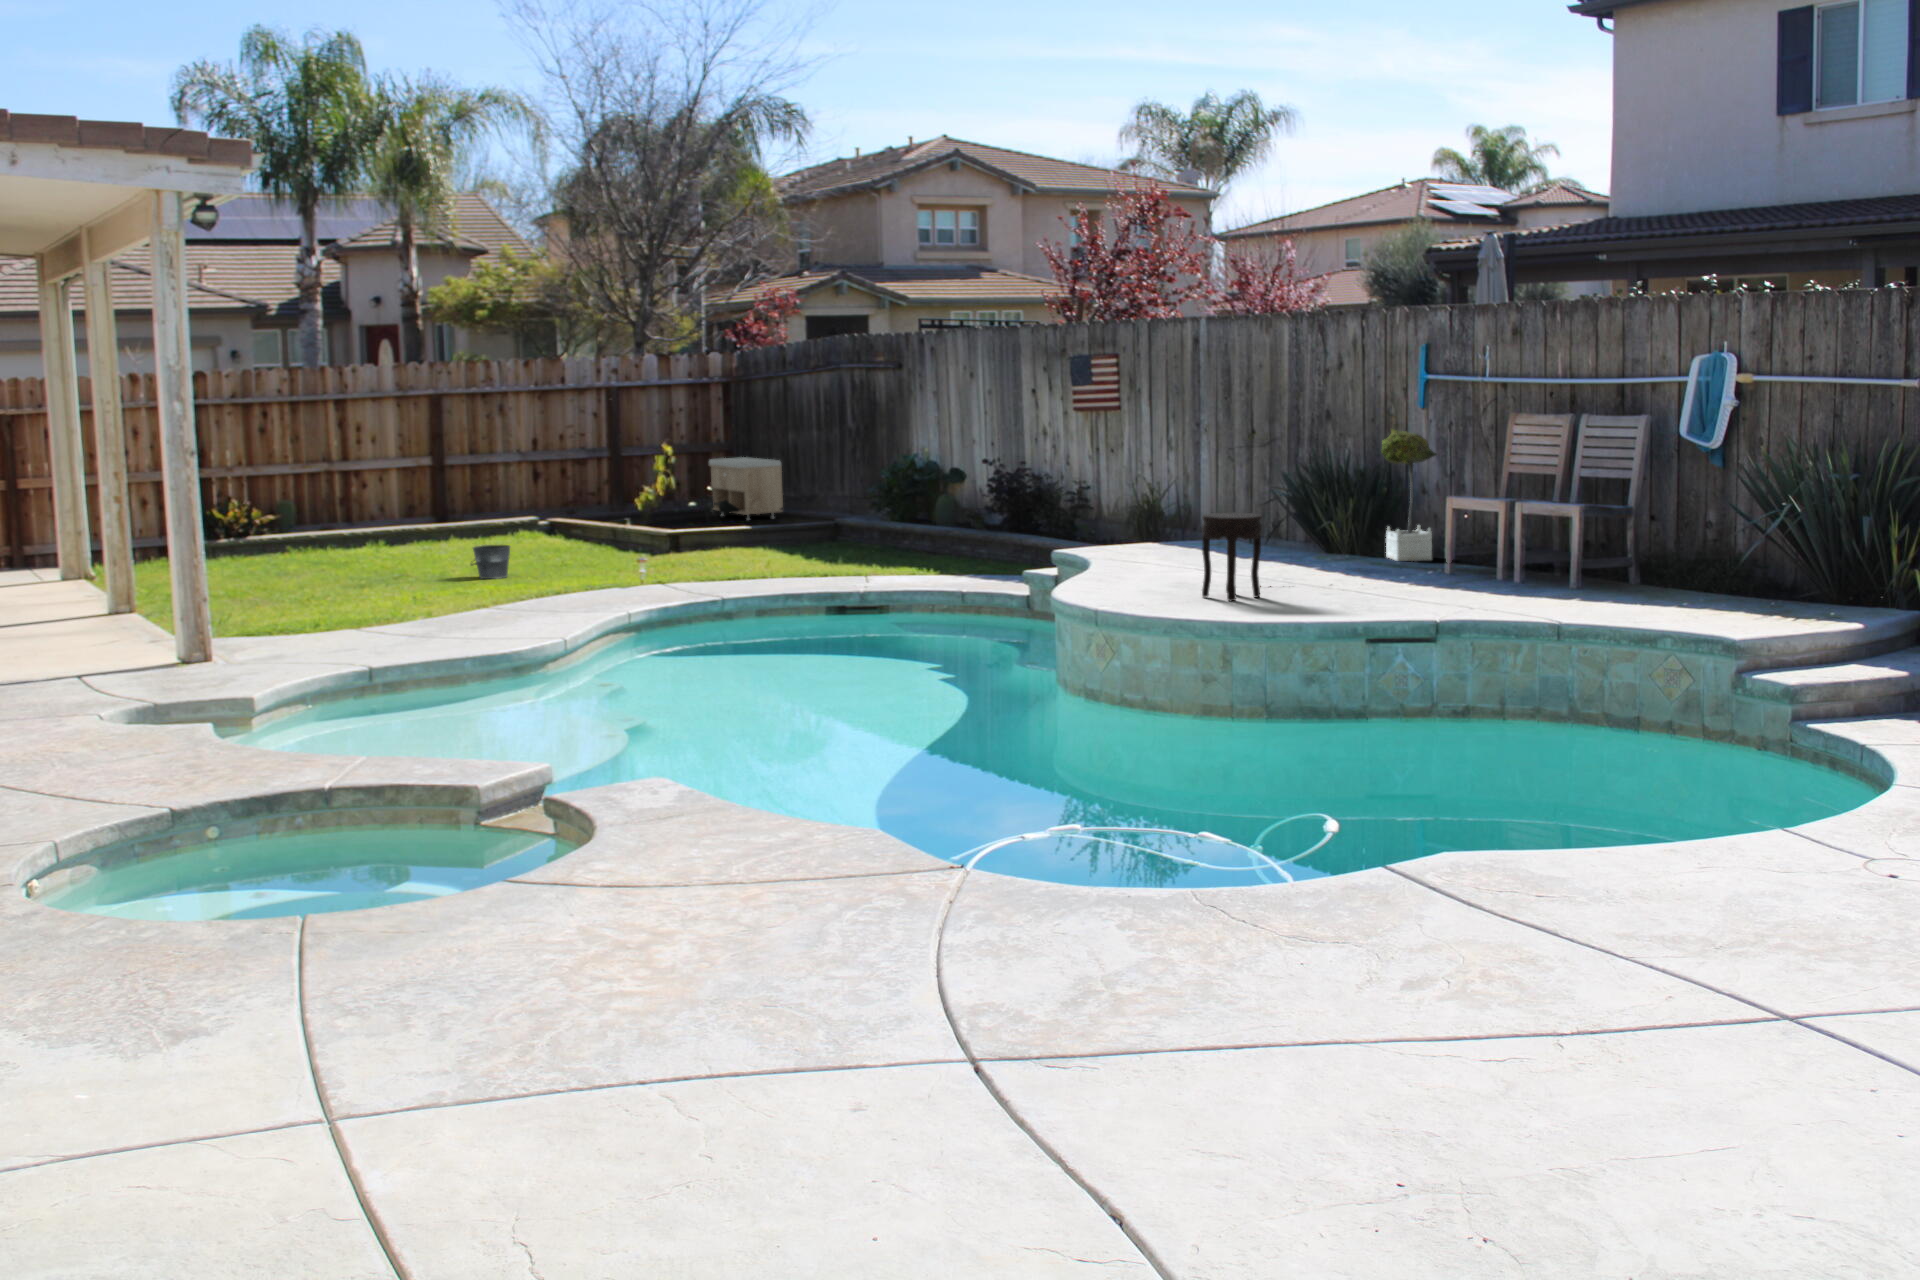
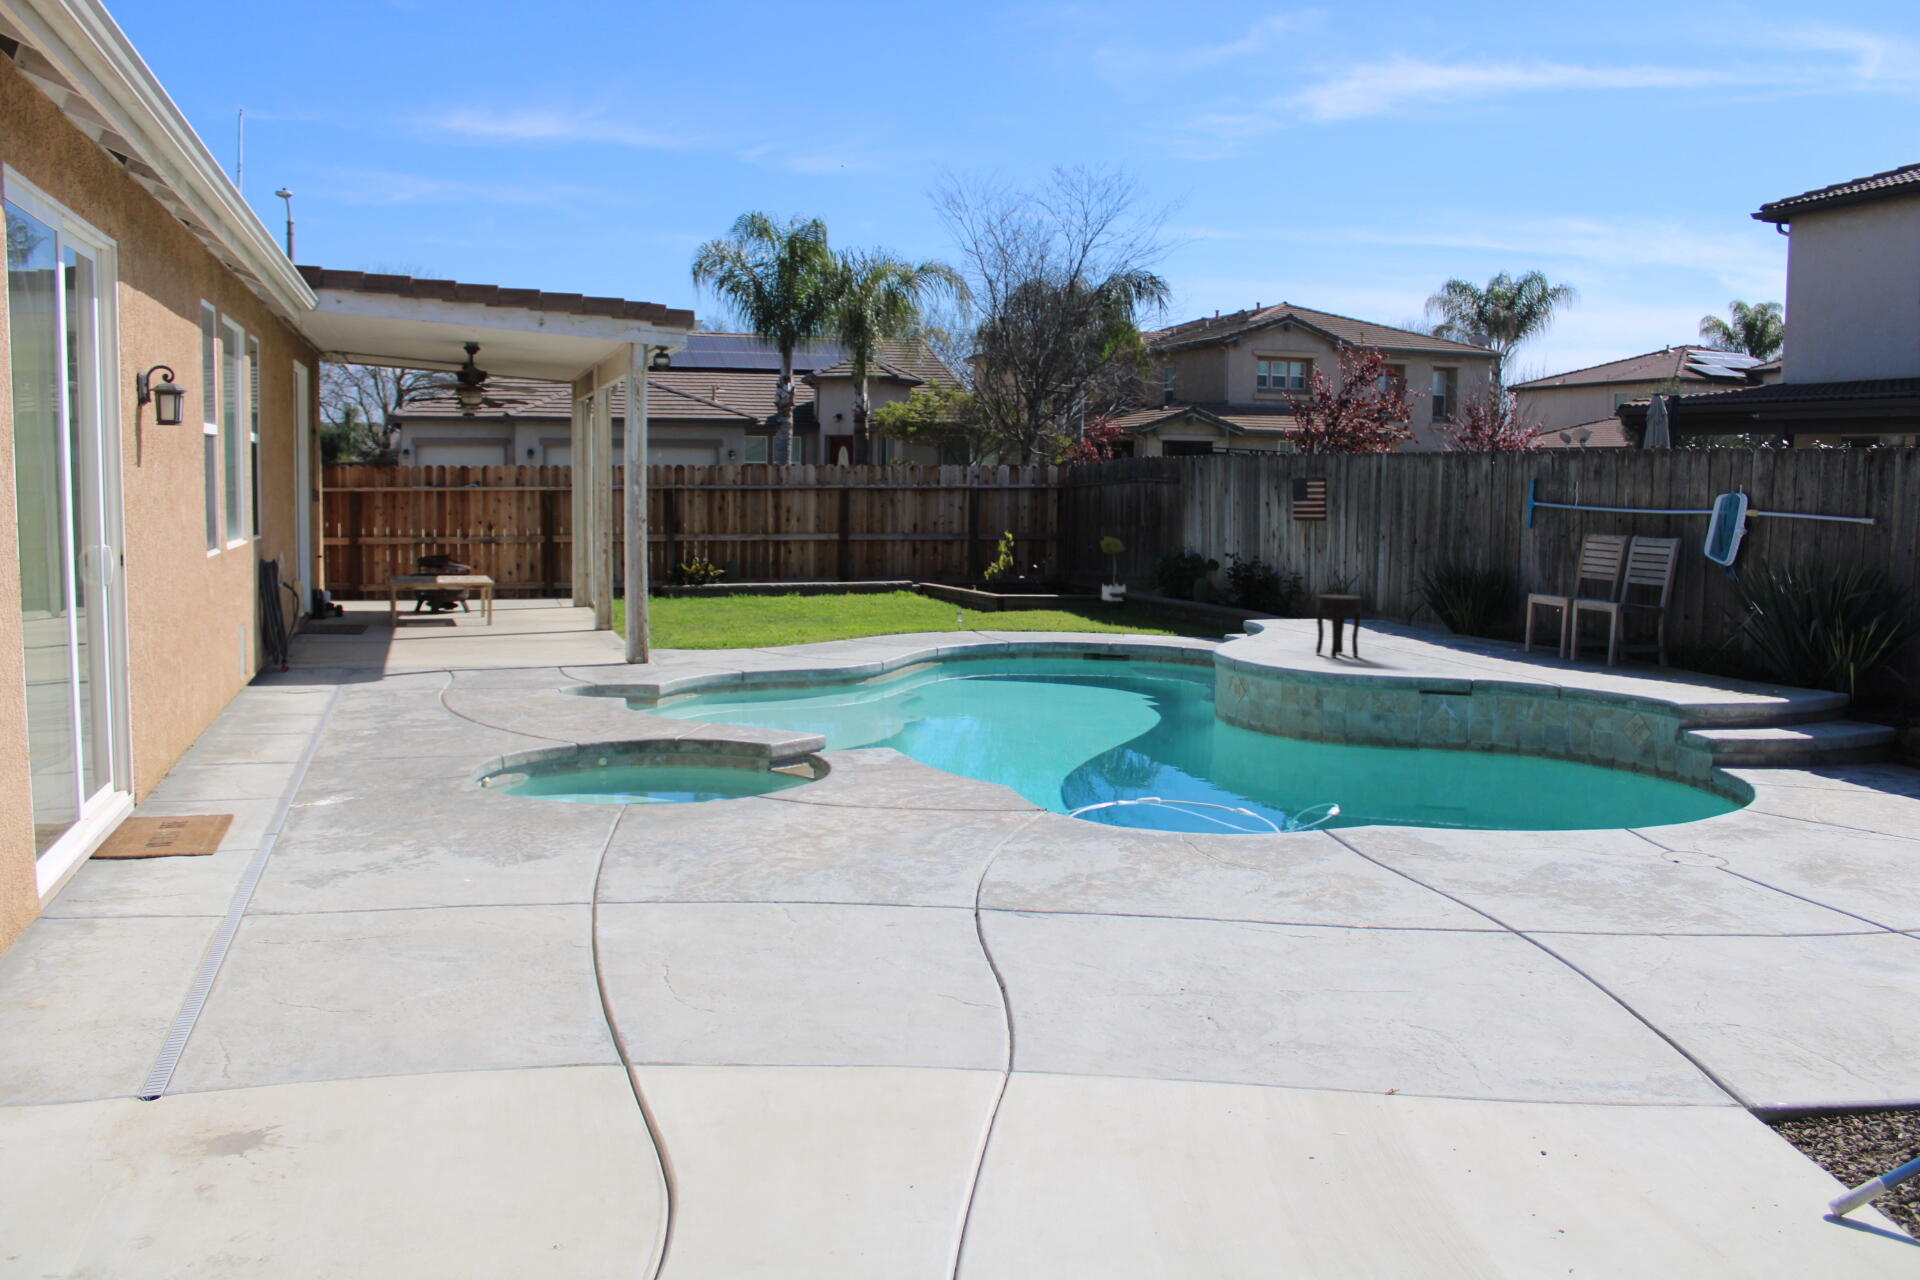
potted tree: present [1381,429,1437,561] -> present [1101,536,1125,601]
storage bench: present [709,457,783,520] -> none [1039,546,1091,594]
bucket: present [471,545,510,579] -> none [846,597,875,620]

